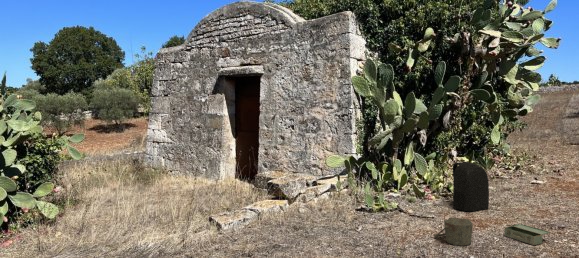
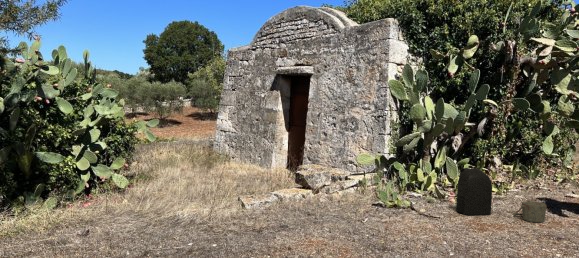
bucket: present [434,217,473,246] -> present [513,201,547,223]
toolbox: present [504,224,550,245] -> none [478,228,517,246]

